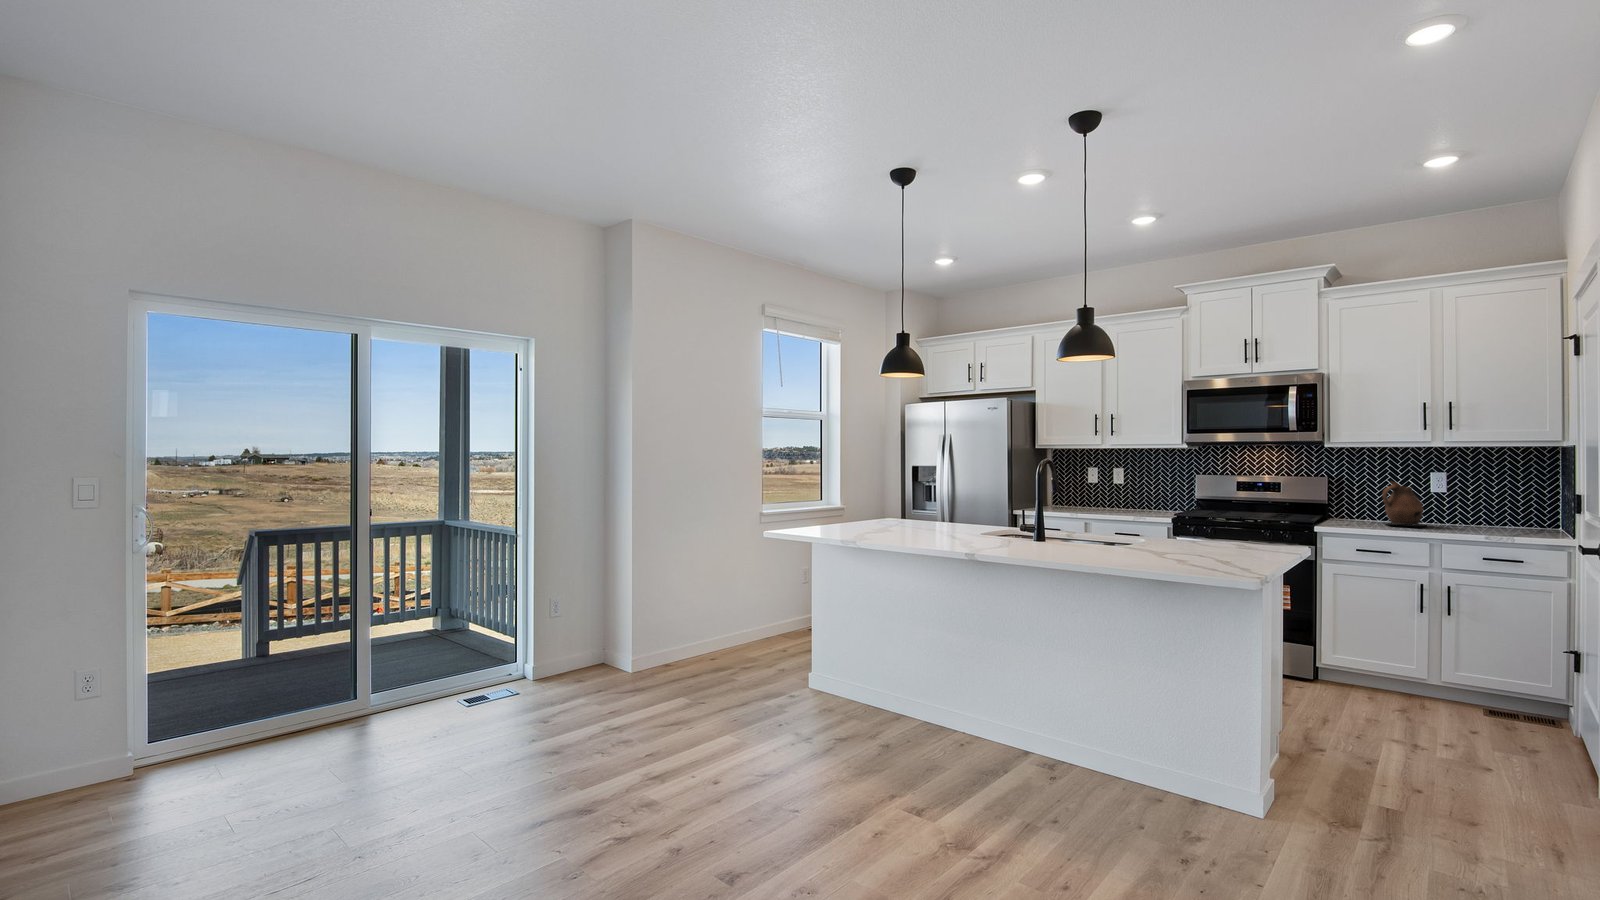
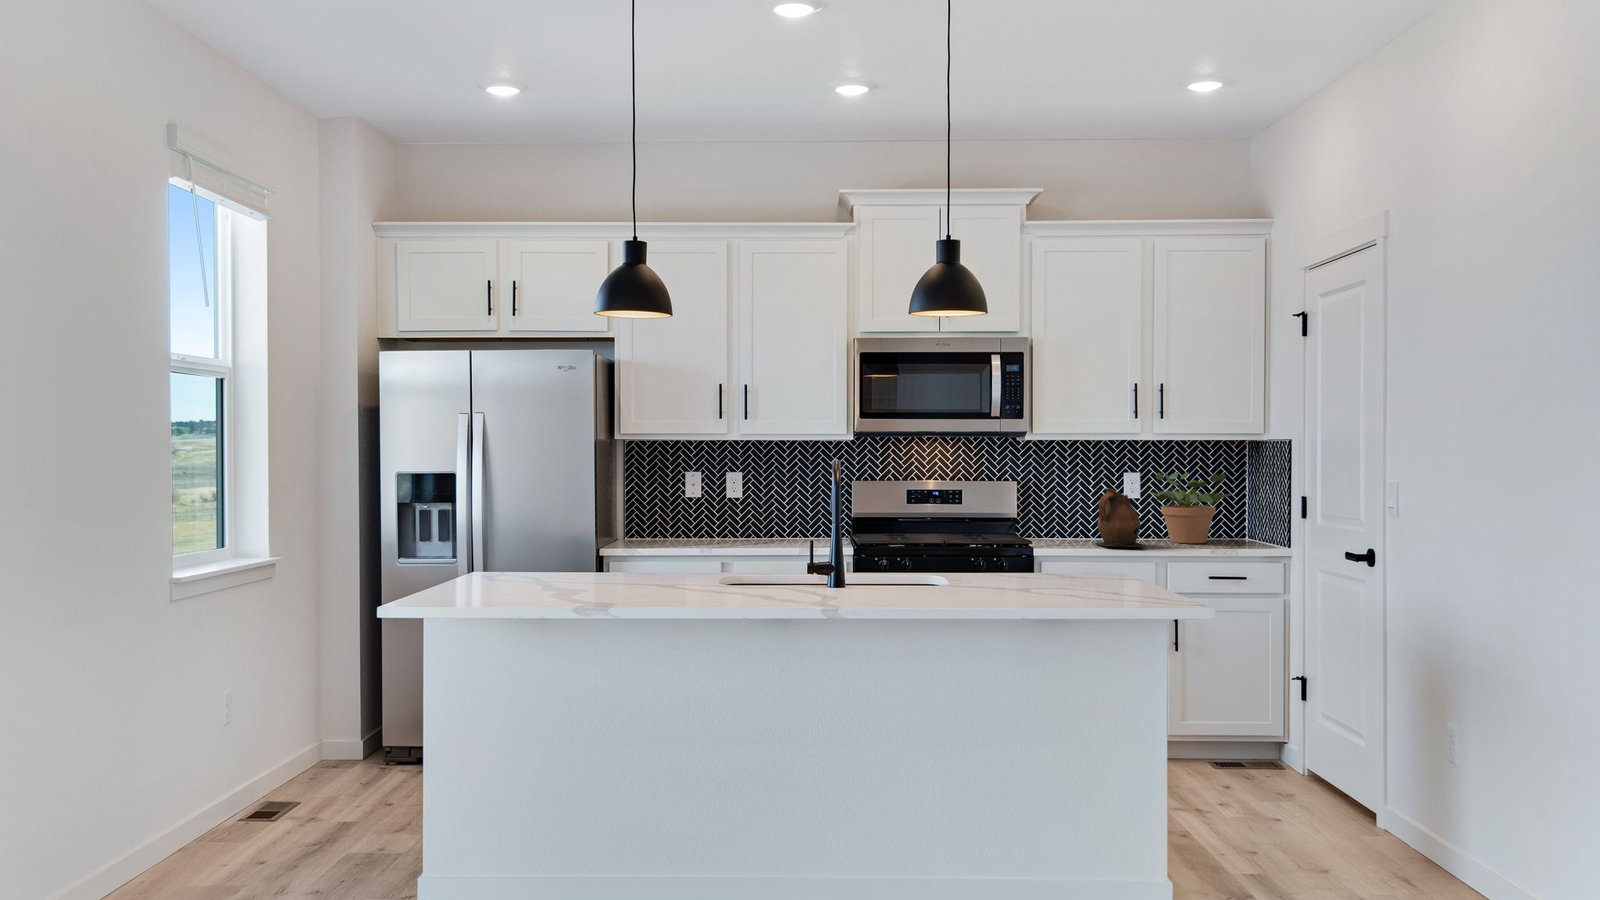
potted plant: none [1445,472,1529,528] -> present [1150,472,1233,543]

